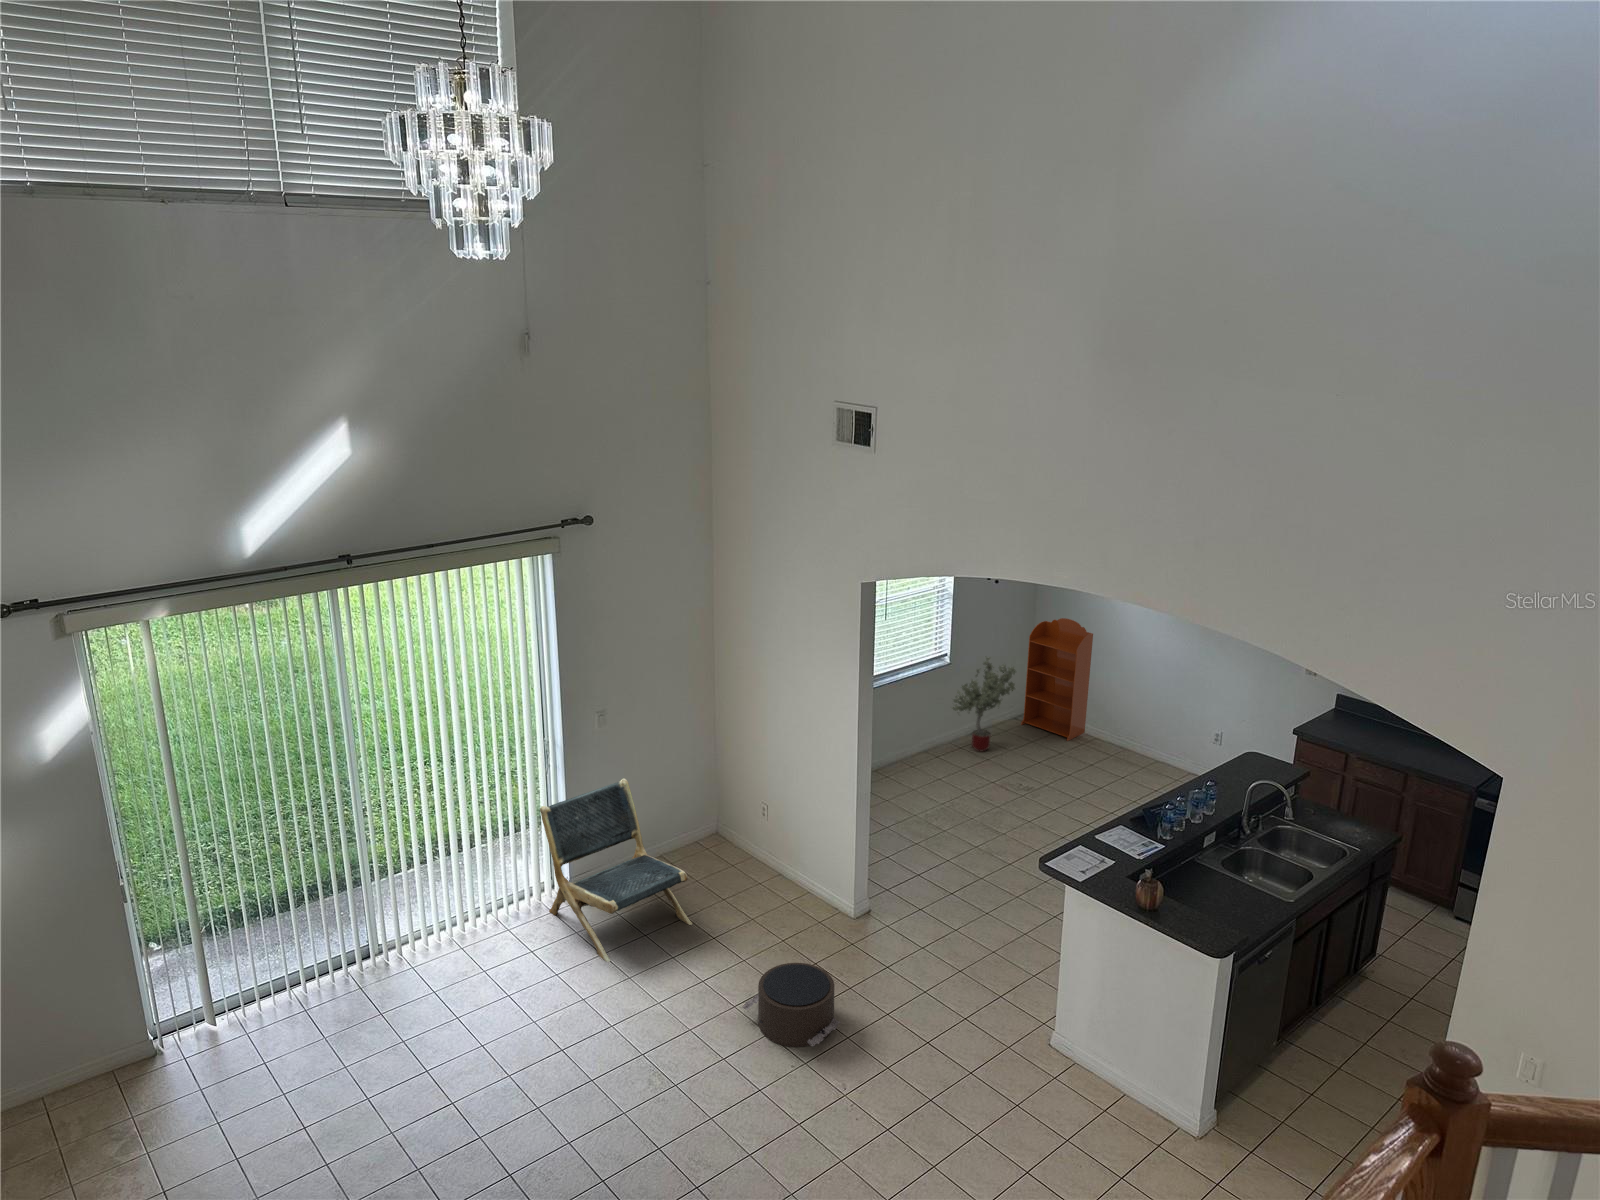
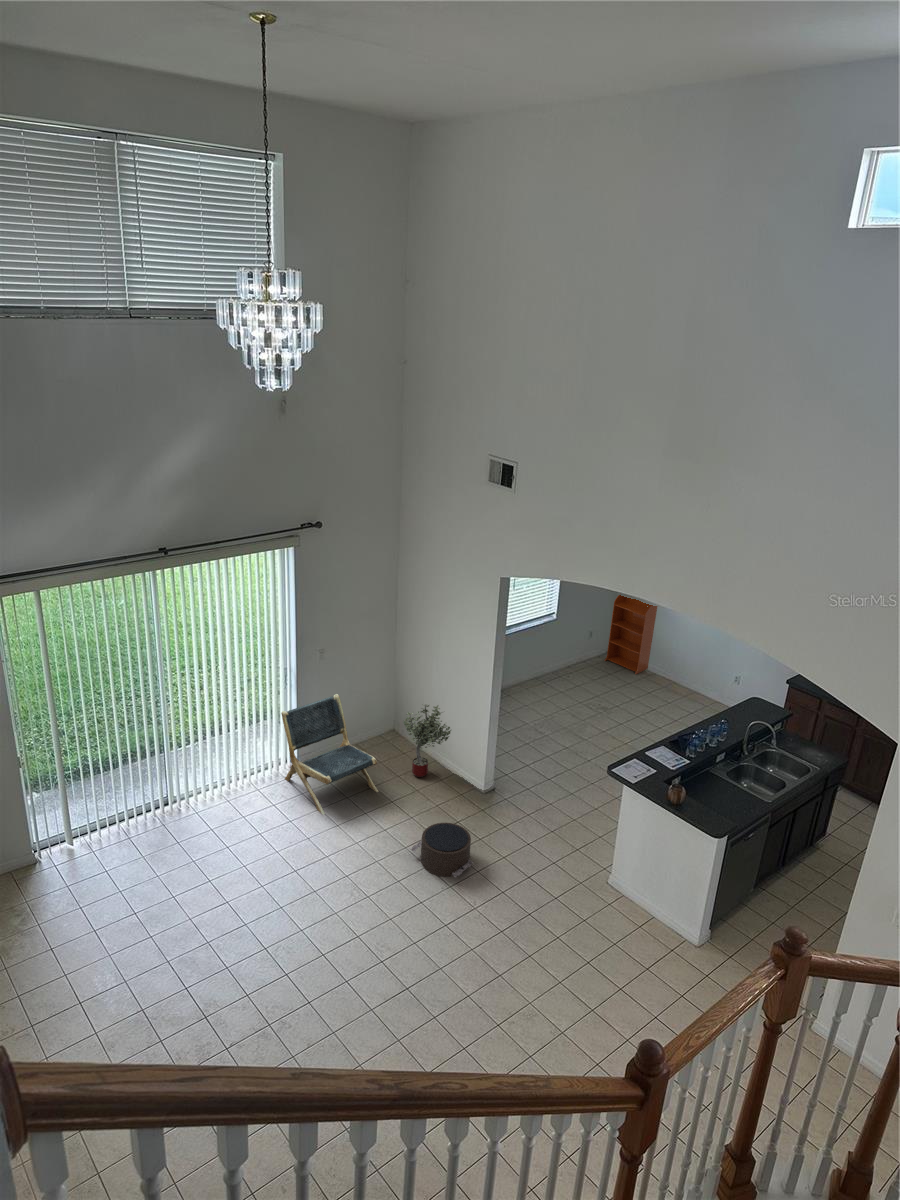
potted tree: present [952,658,1016,751] -> present [403,705,451,777]

